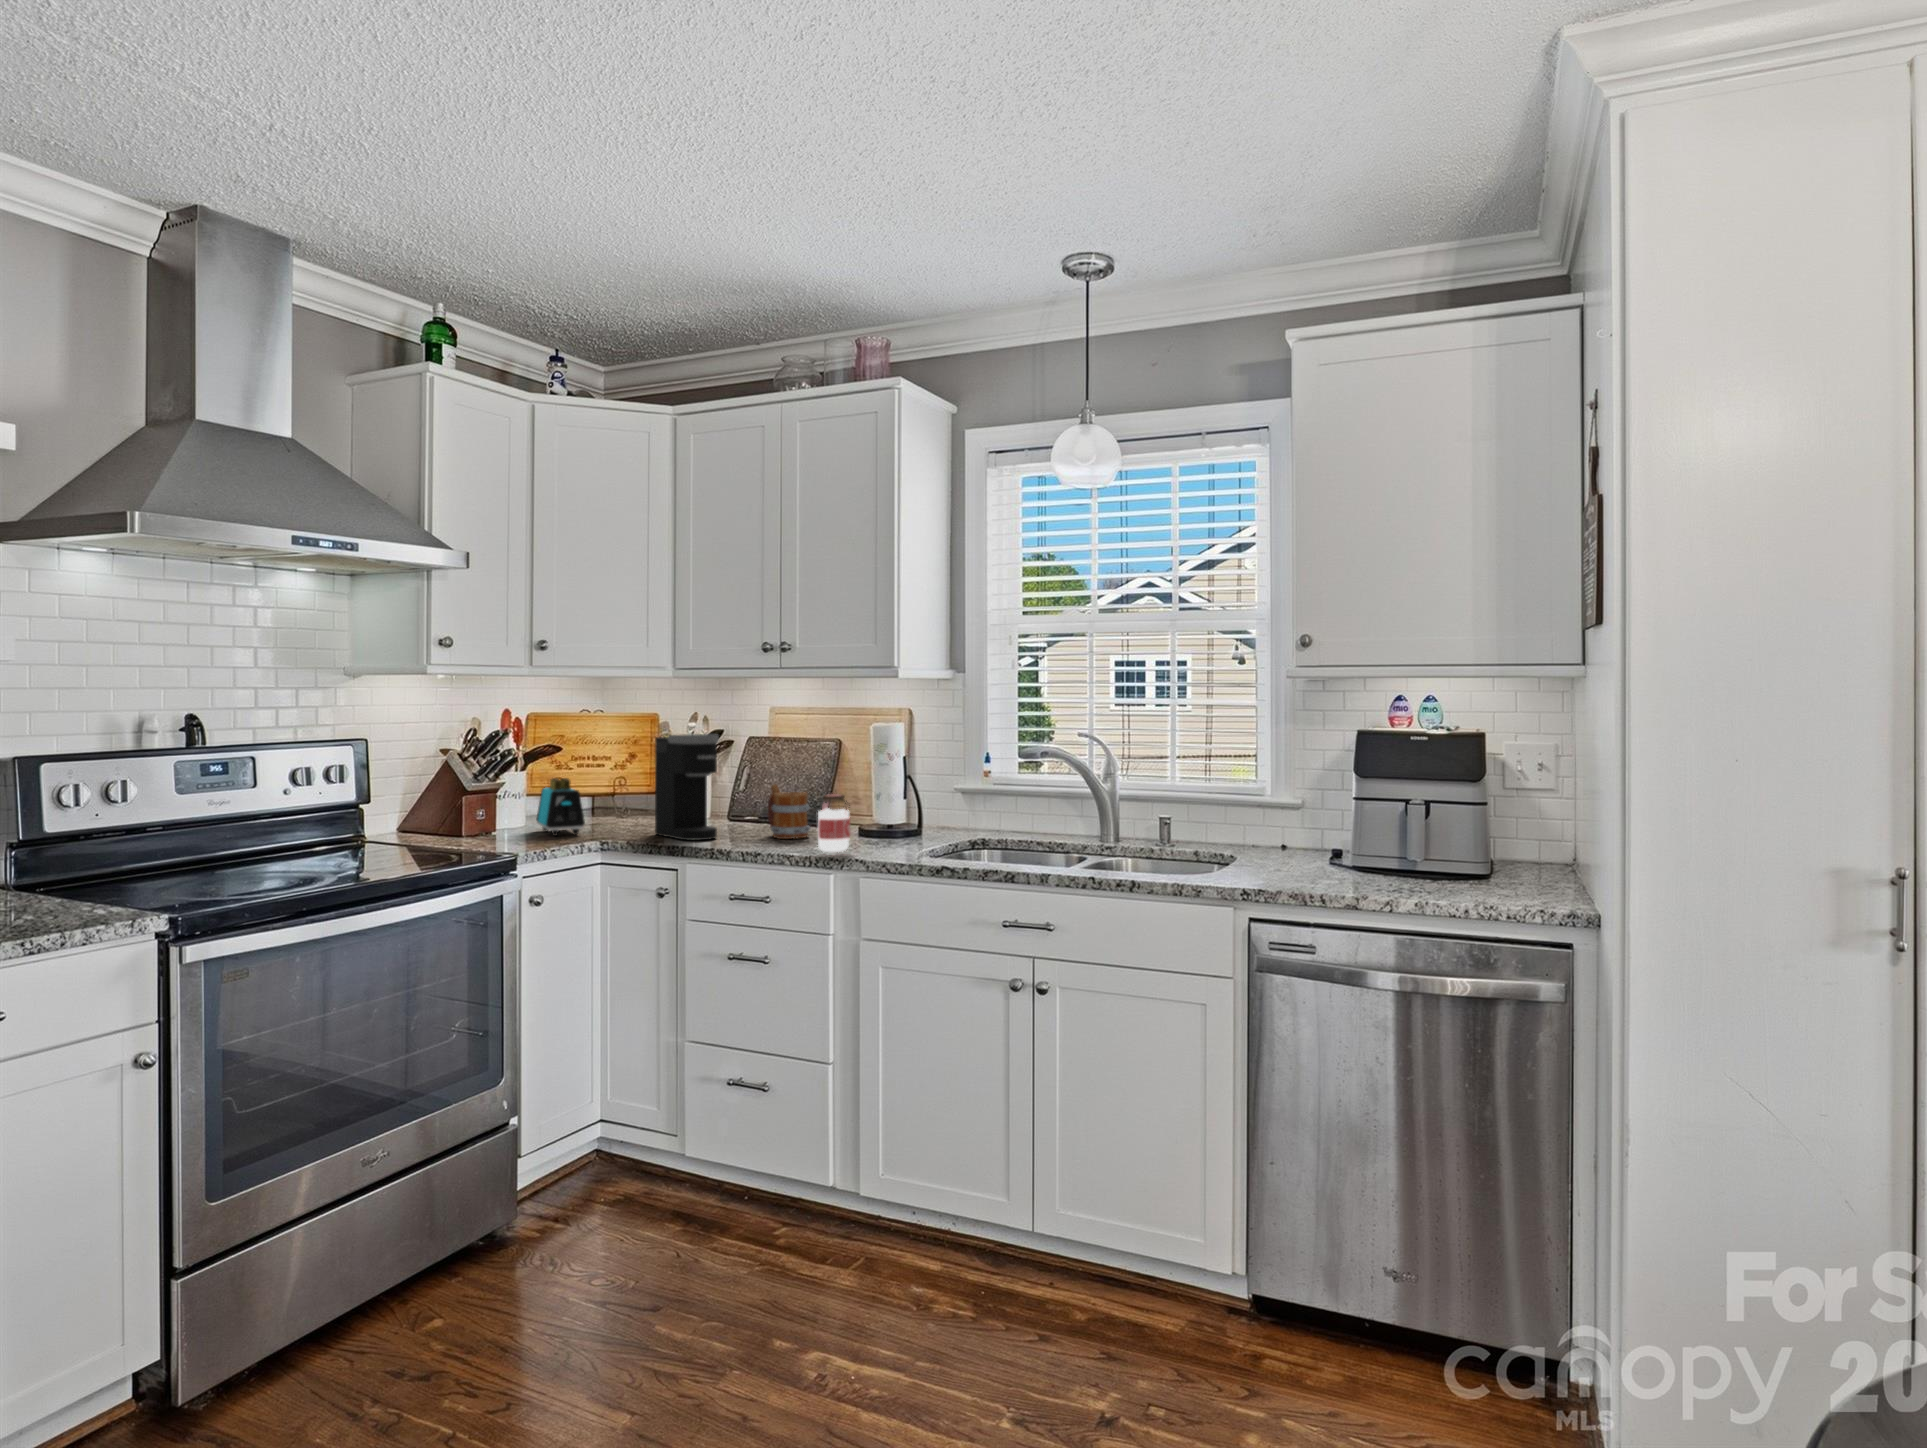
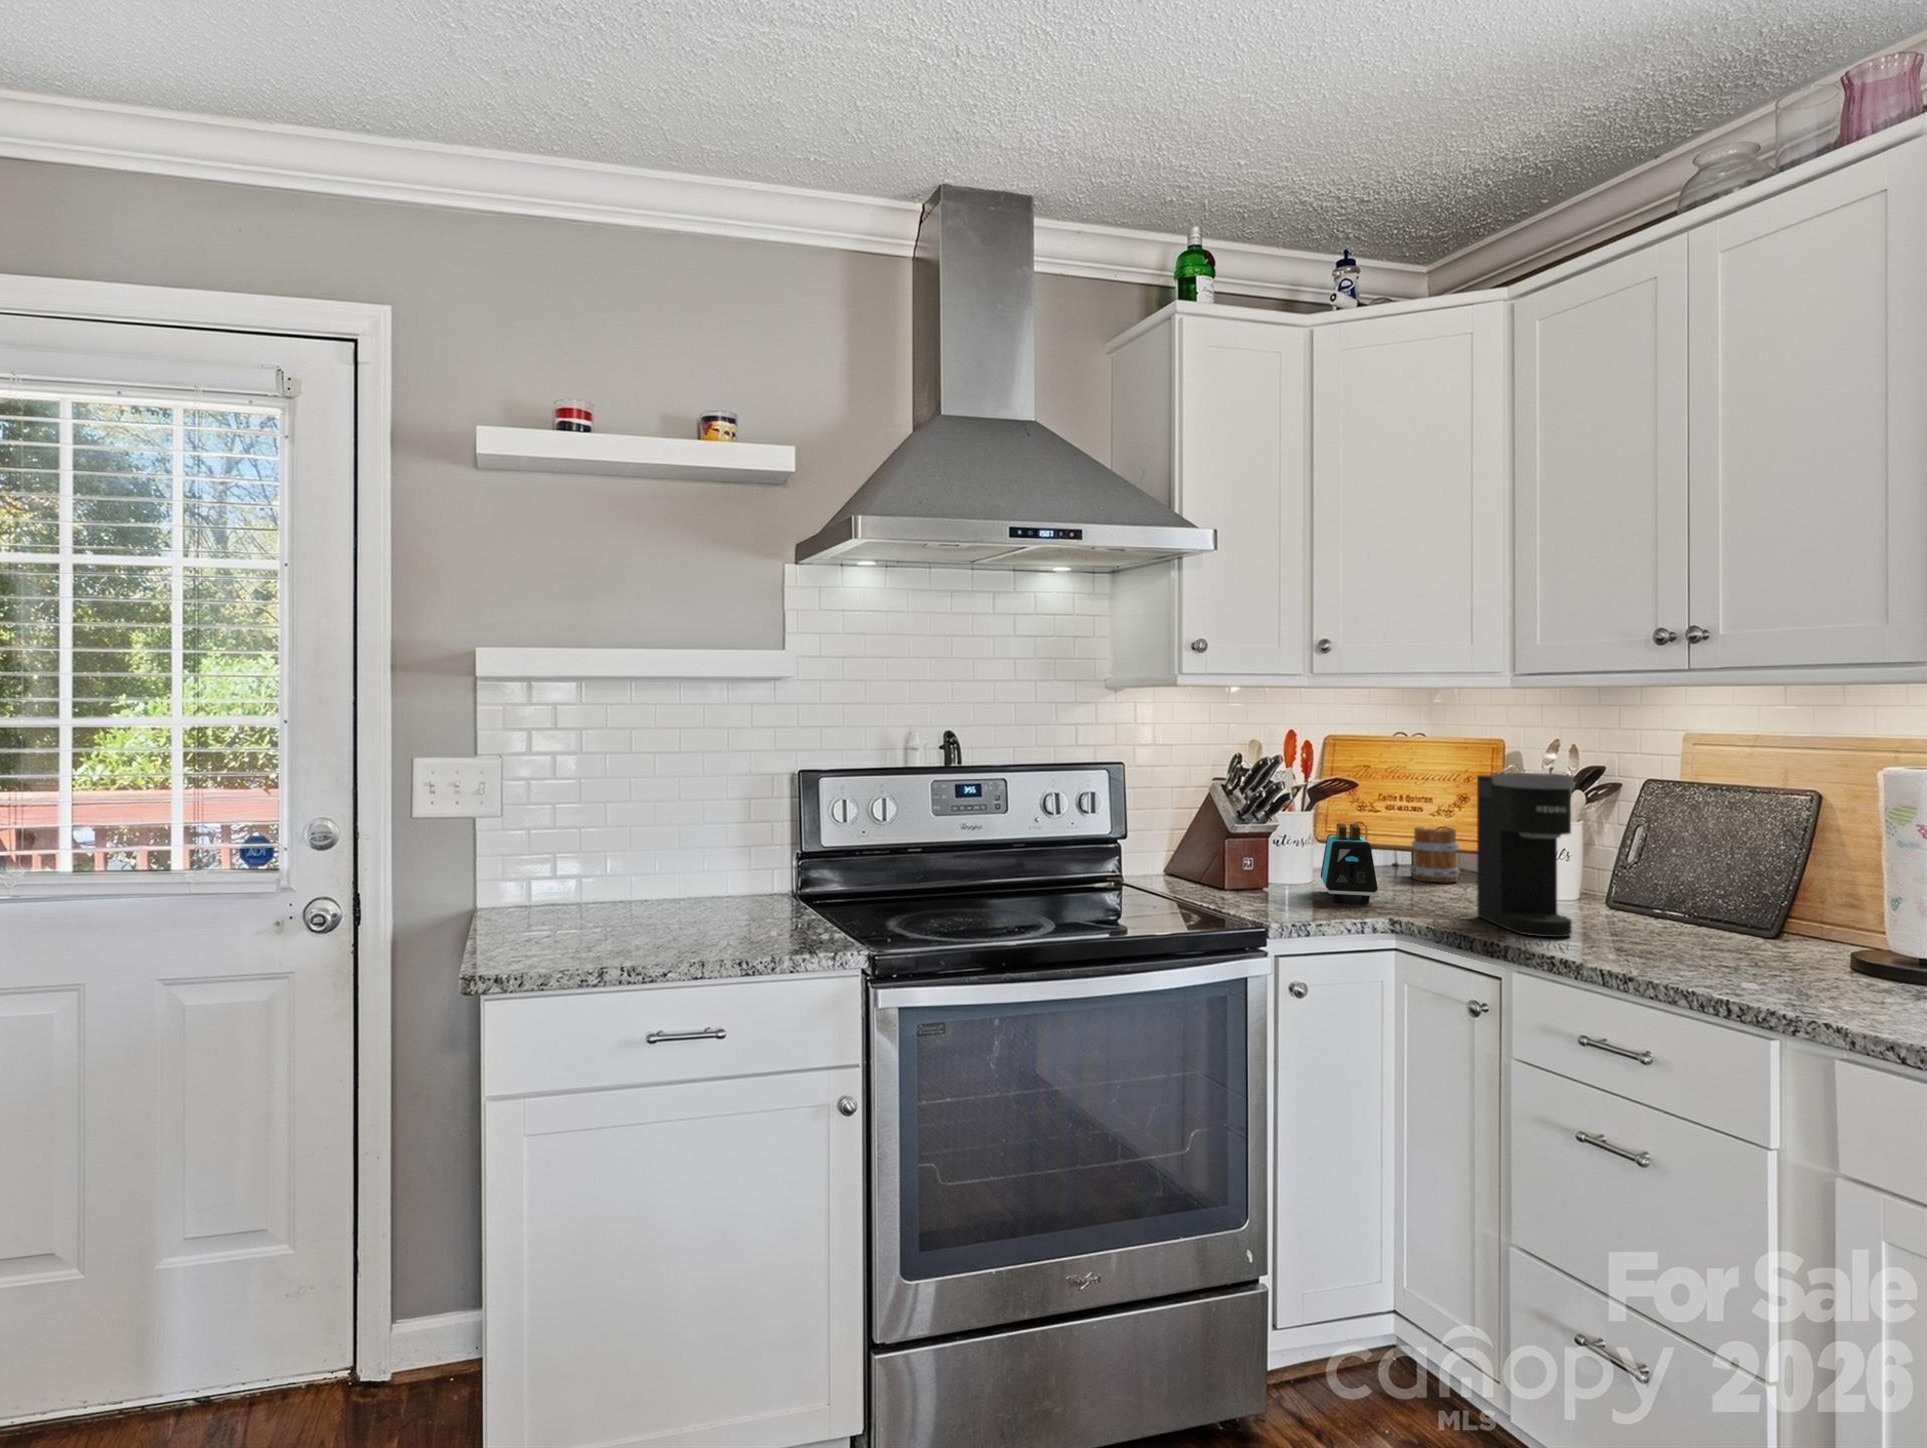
mug: present [767,785,810,839] -> present [1410,827,1460,882]
jar: present [818,794,850,852] -> none [1748,892,1822,1001]

